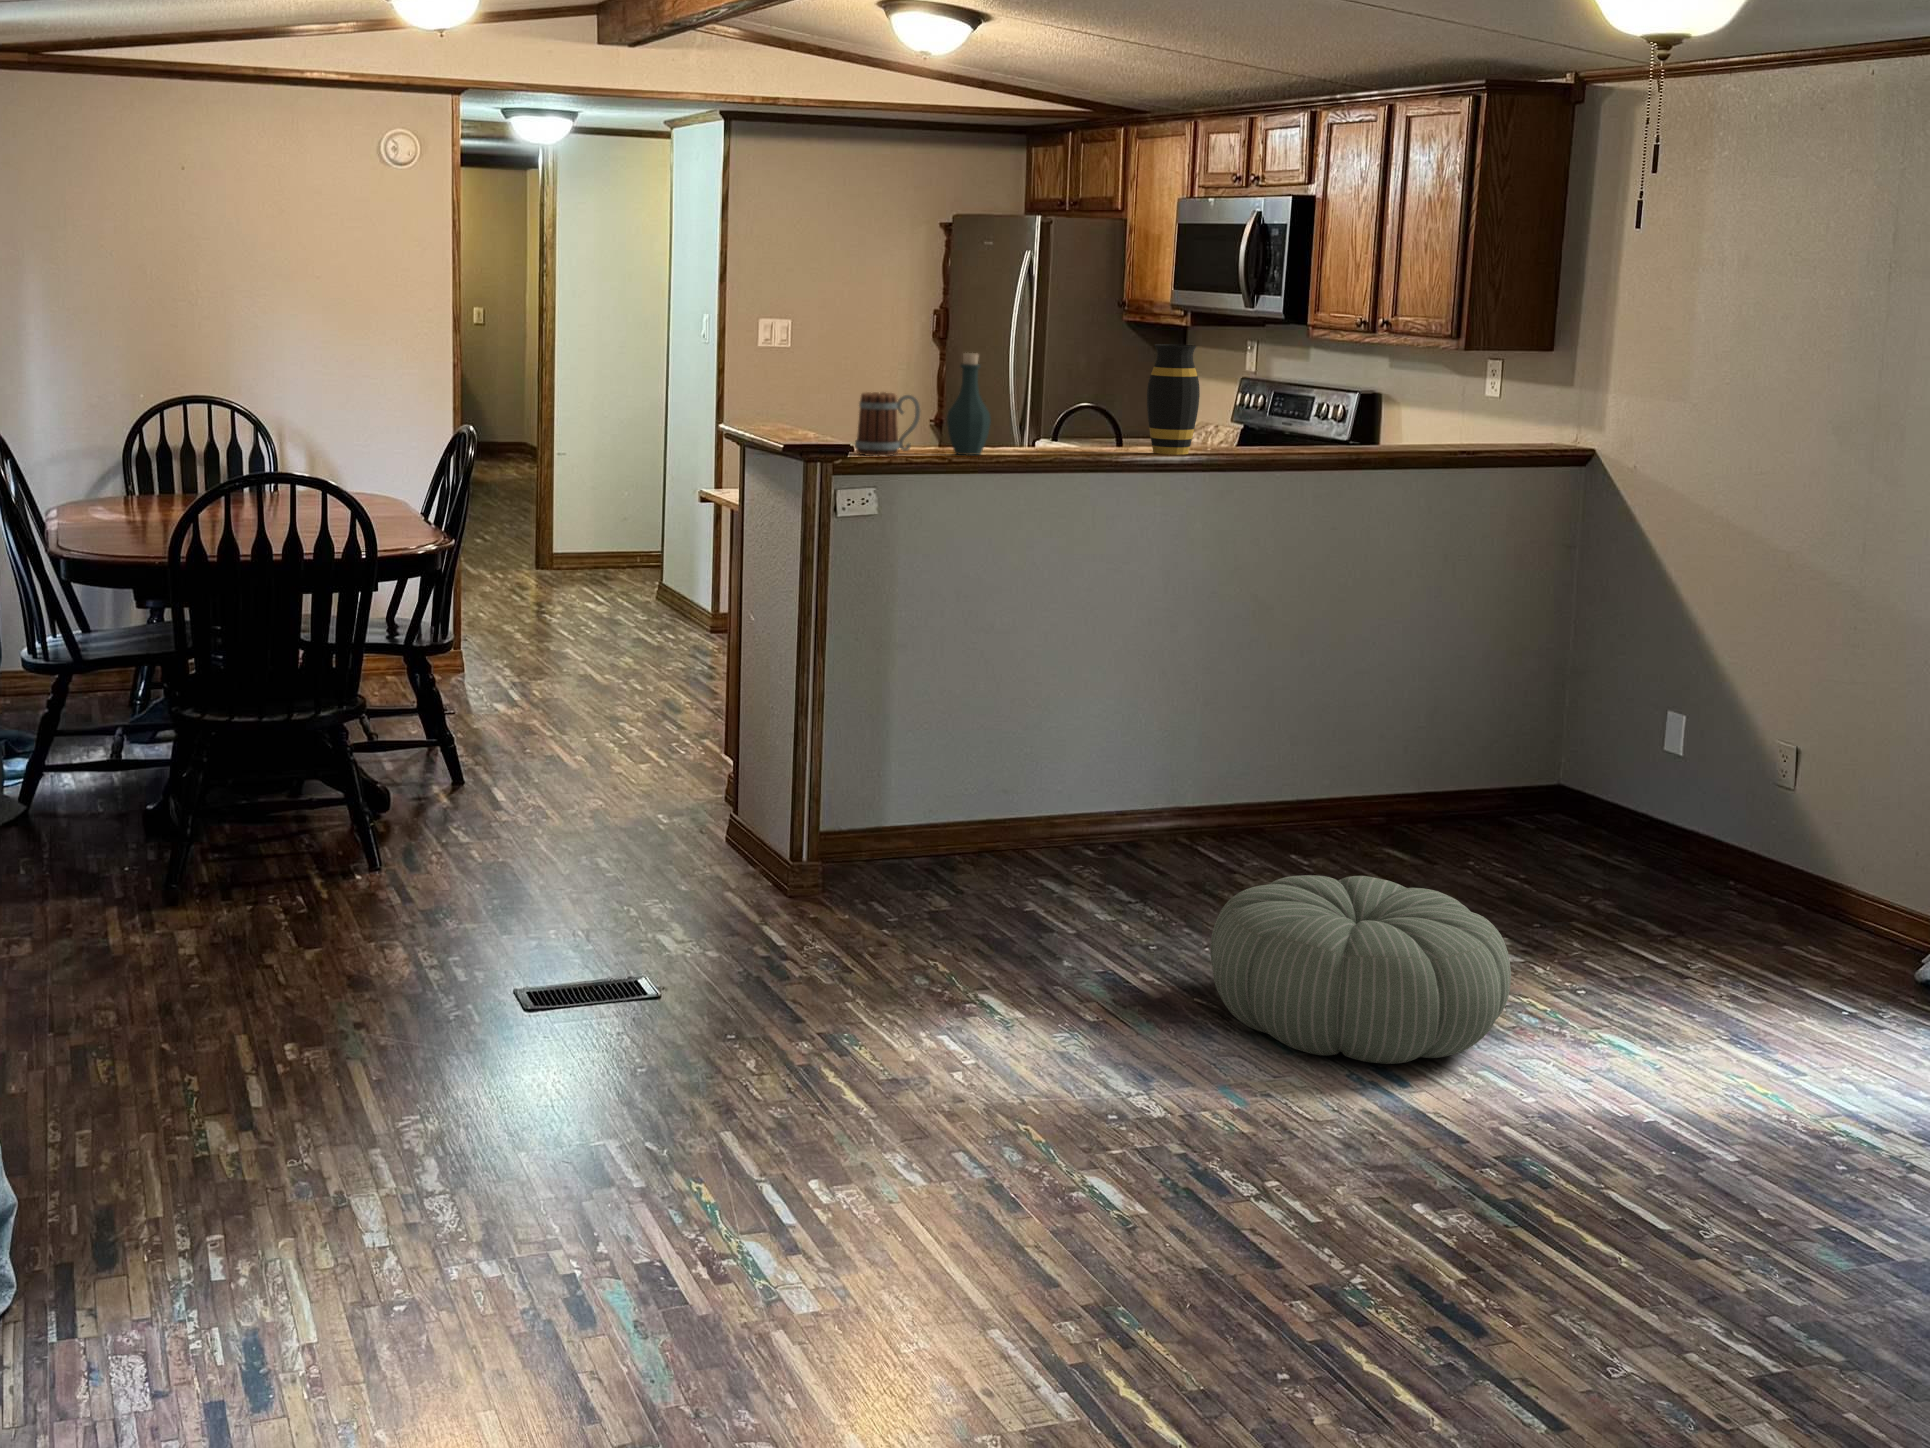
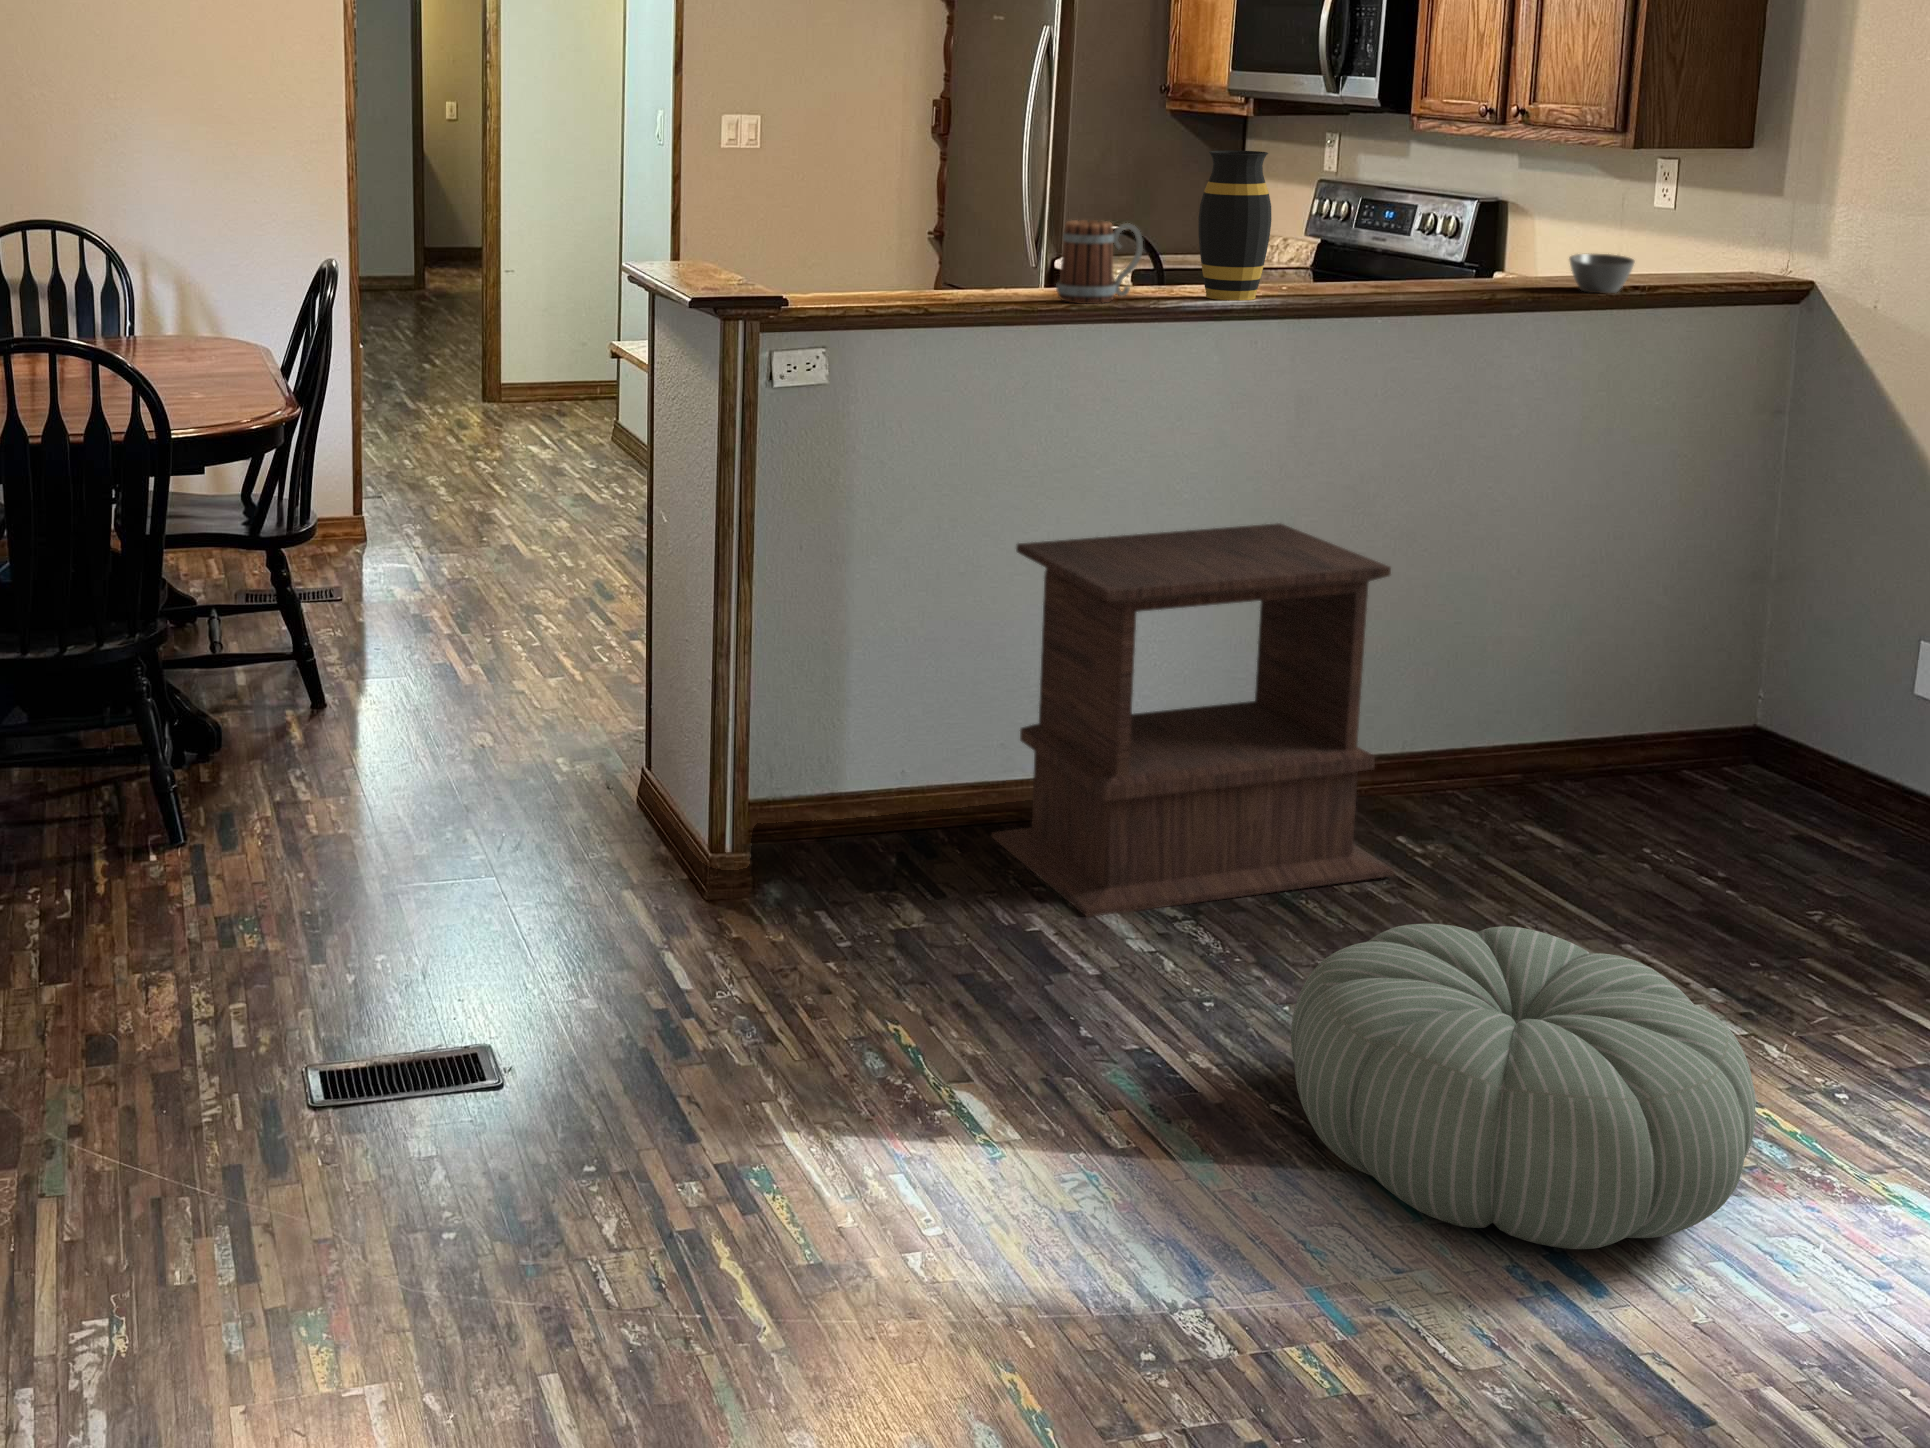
bottle: present [947,353,991,455] -> none [923,169,983,307]
mug: present [855,392,920,456] -> present [1056,220,1143,304]
bowl: none [1416,426,1462,454] -> present [1569,254,1635,293]
side table: none [996,623,1291,905] -> present [992,523,1394,917]

